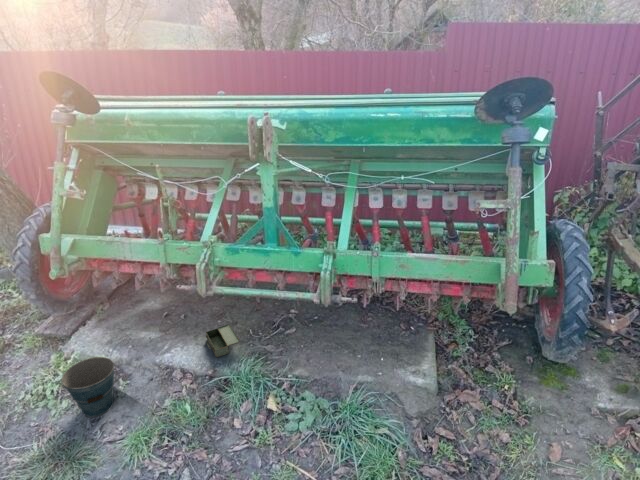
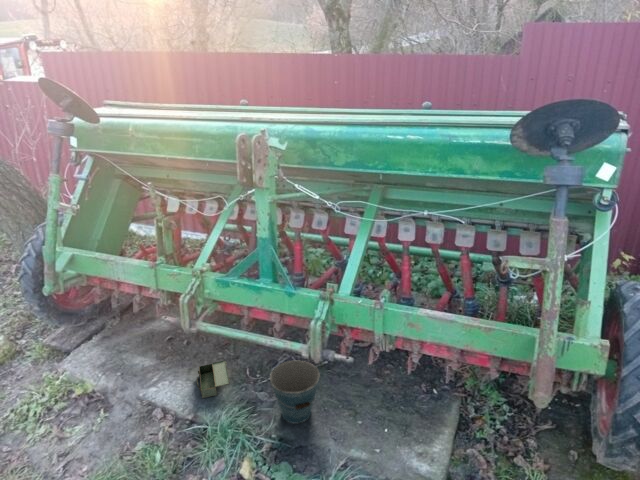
bucket: present [61,357,115,417] -> present [270,361,320,424]

